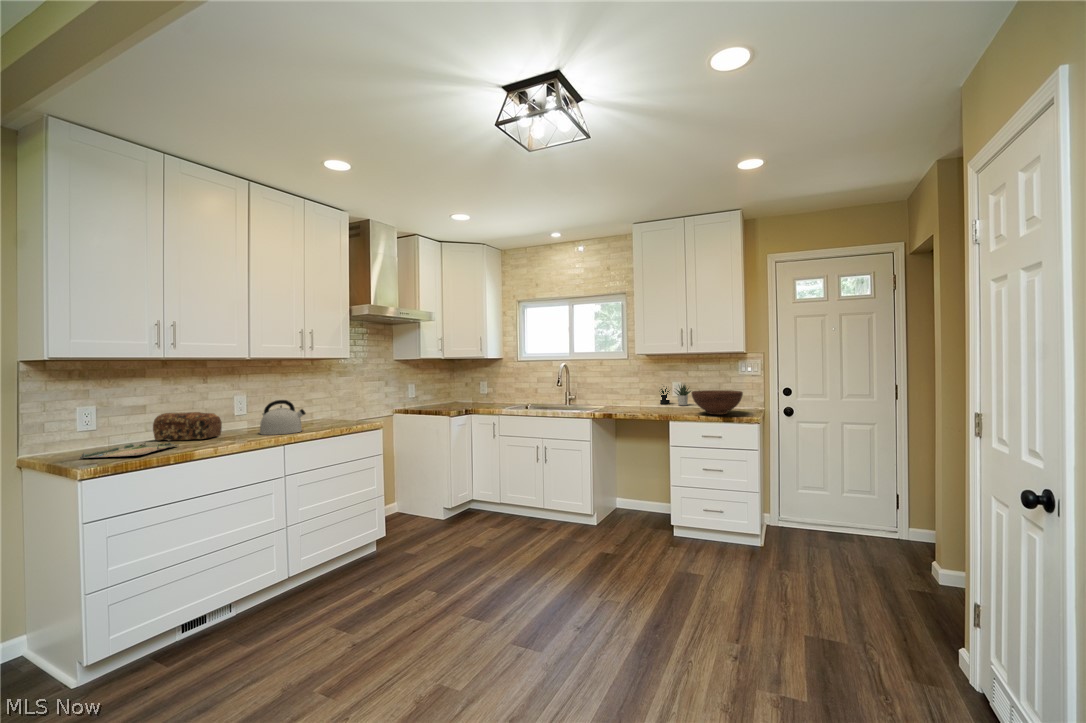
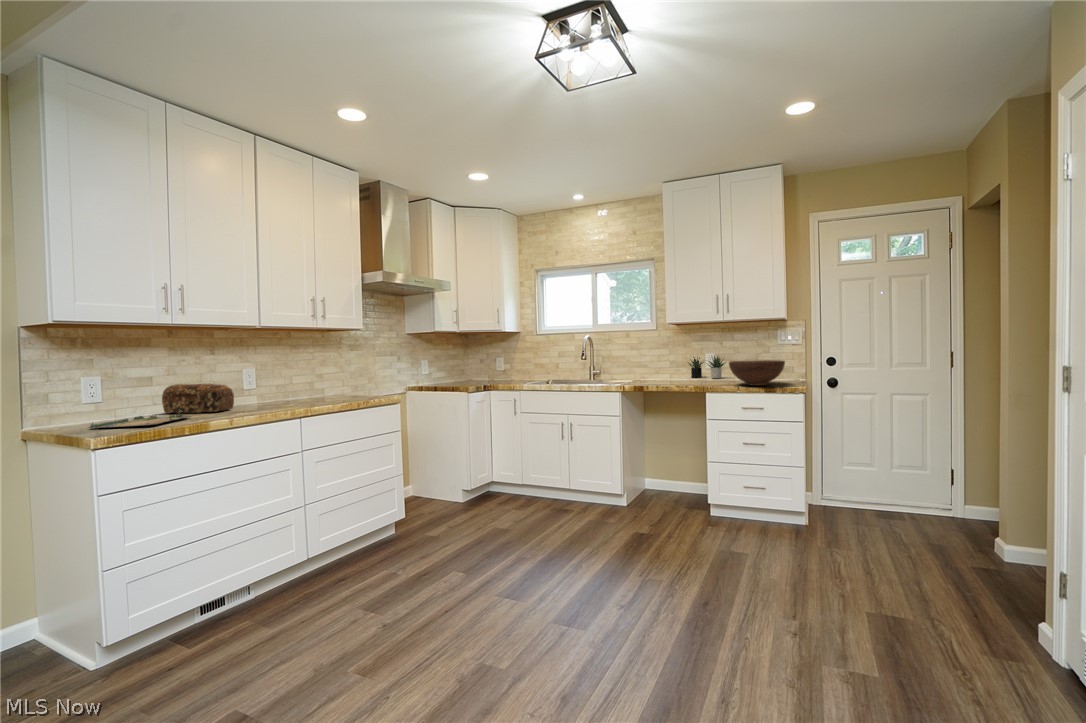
kettle: present [260,400,306,435] -> none [274,371,322,408]

